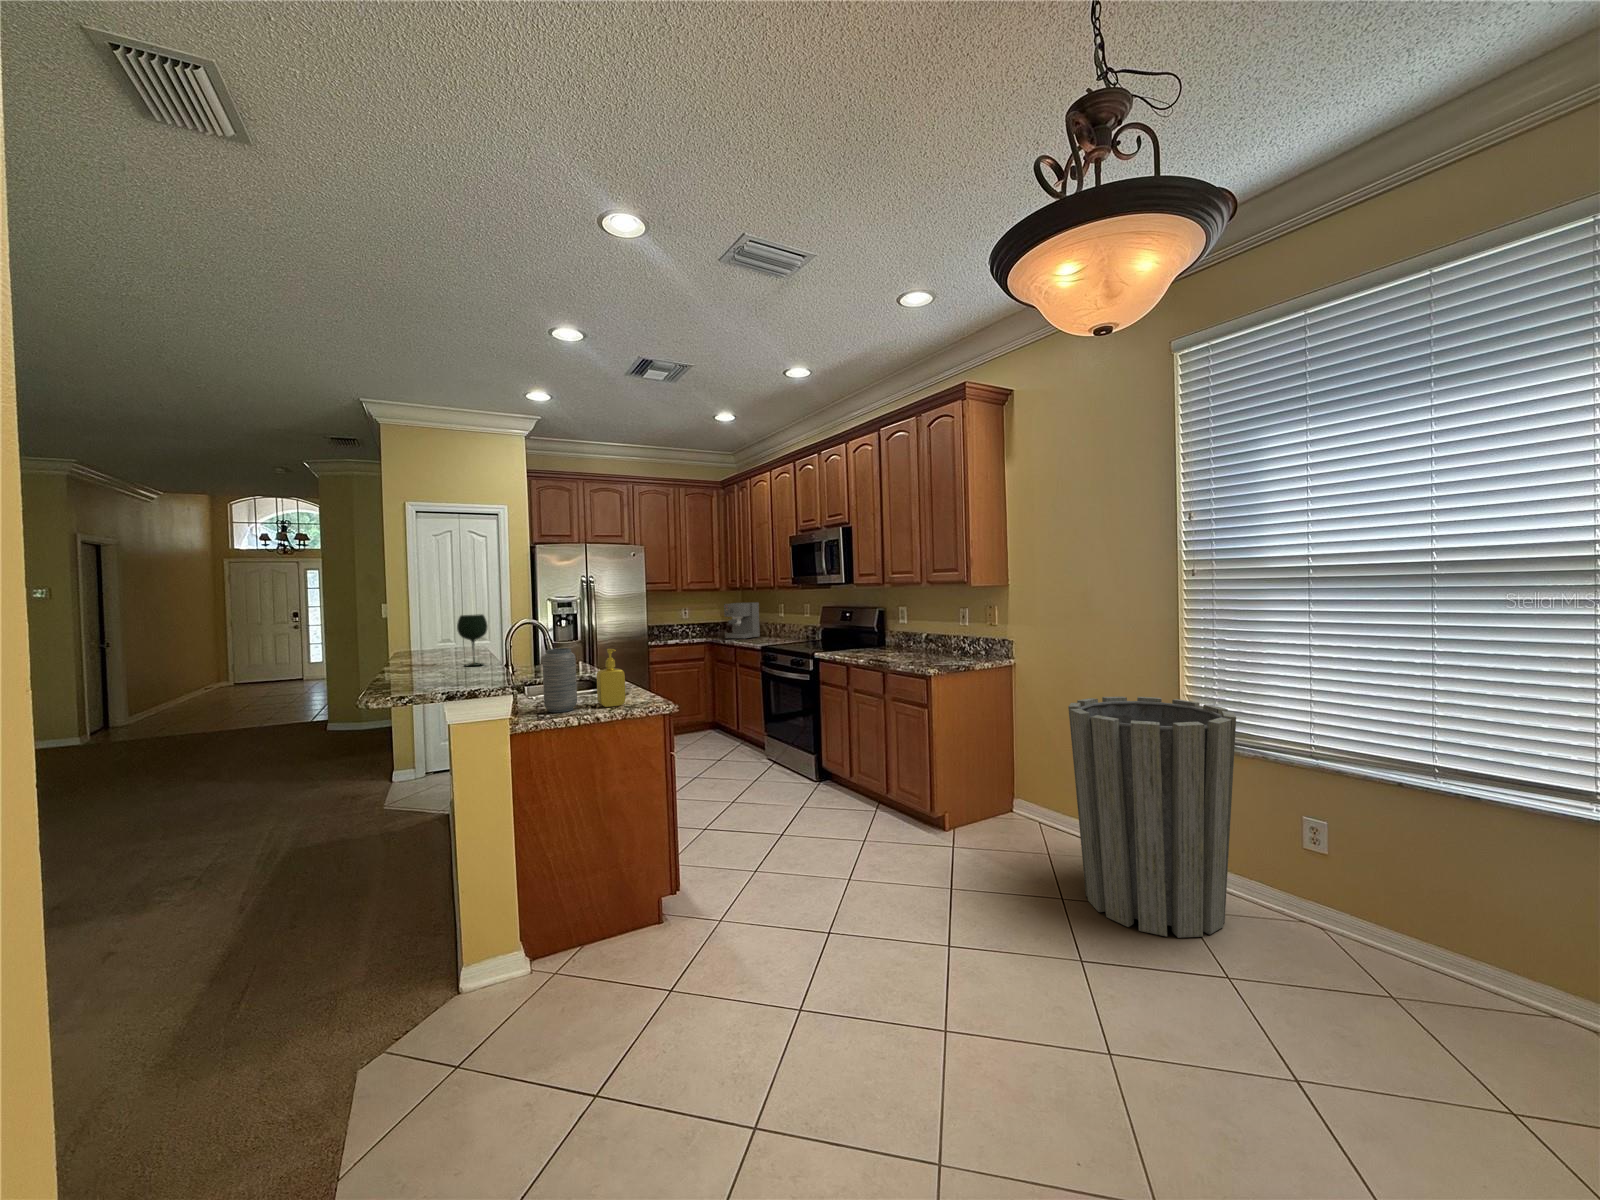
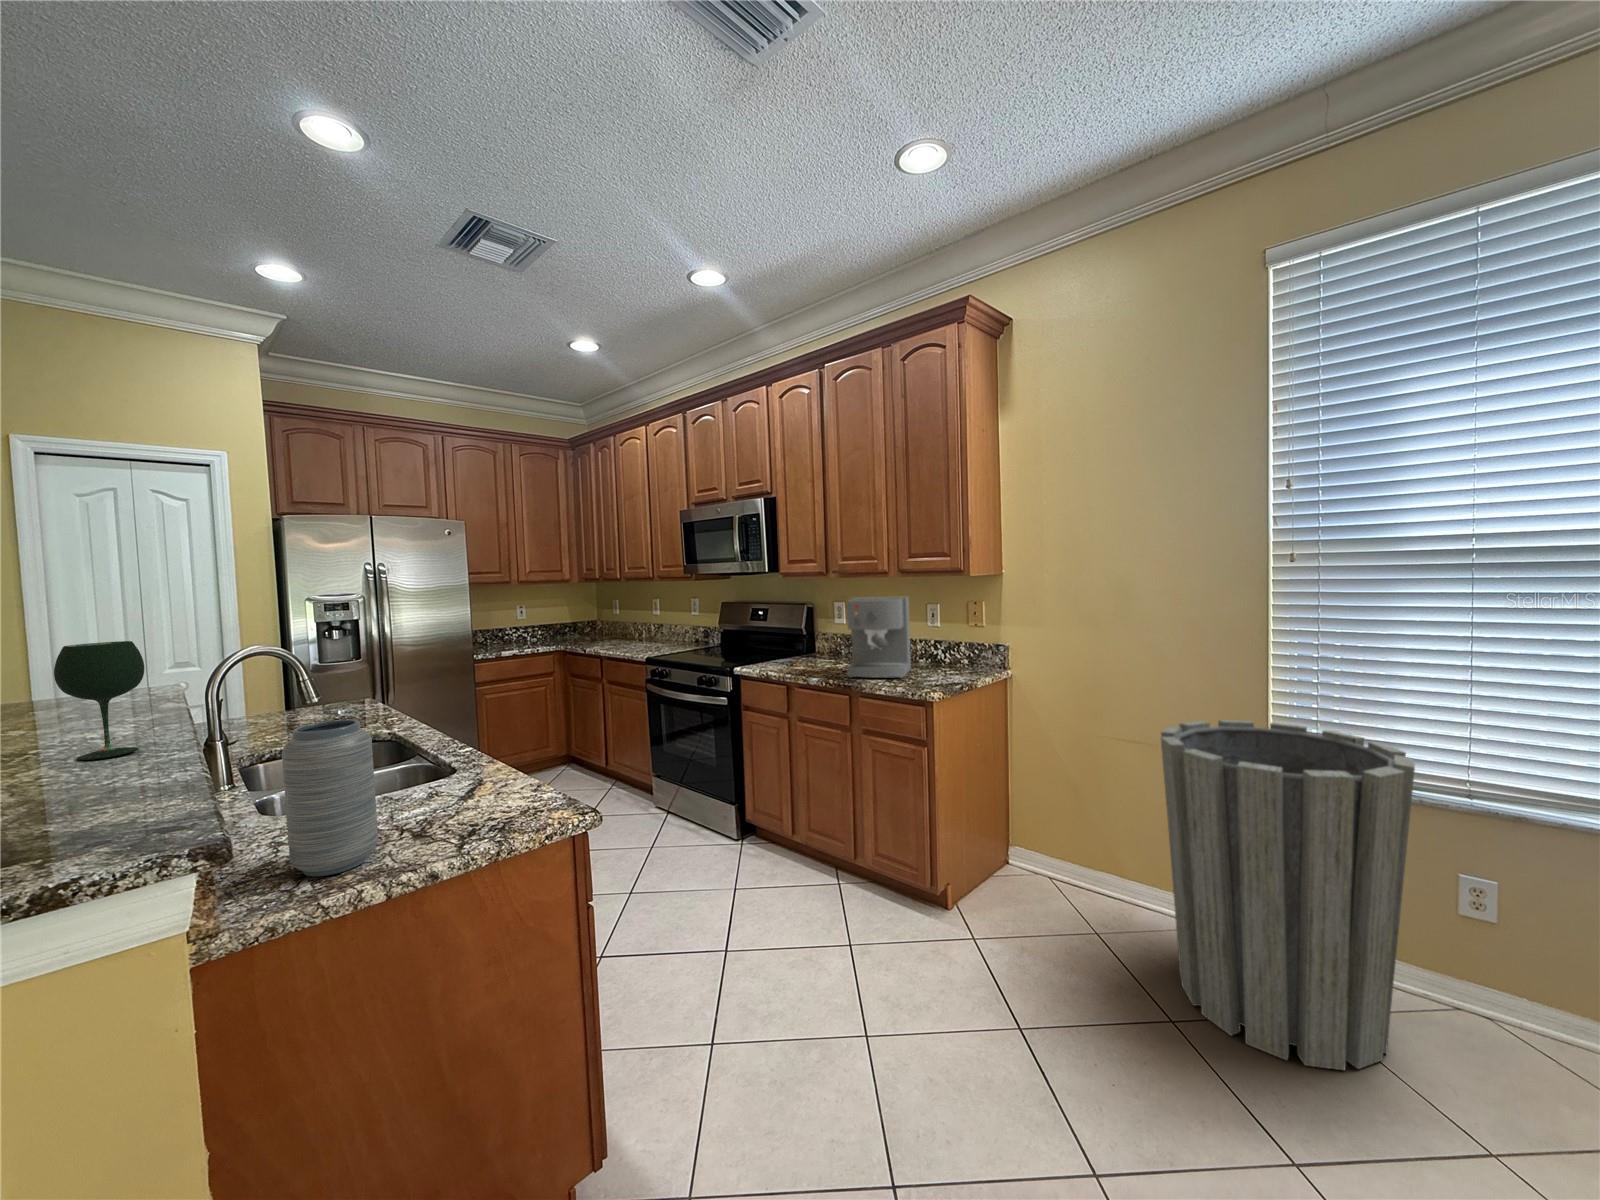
coffee maker: present [724,602,760,639] -> present [847,597,911,679]
soap dispenser: present [597,649,626,707] -> none [425,713,494,842]

